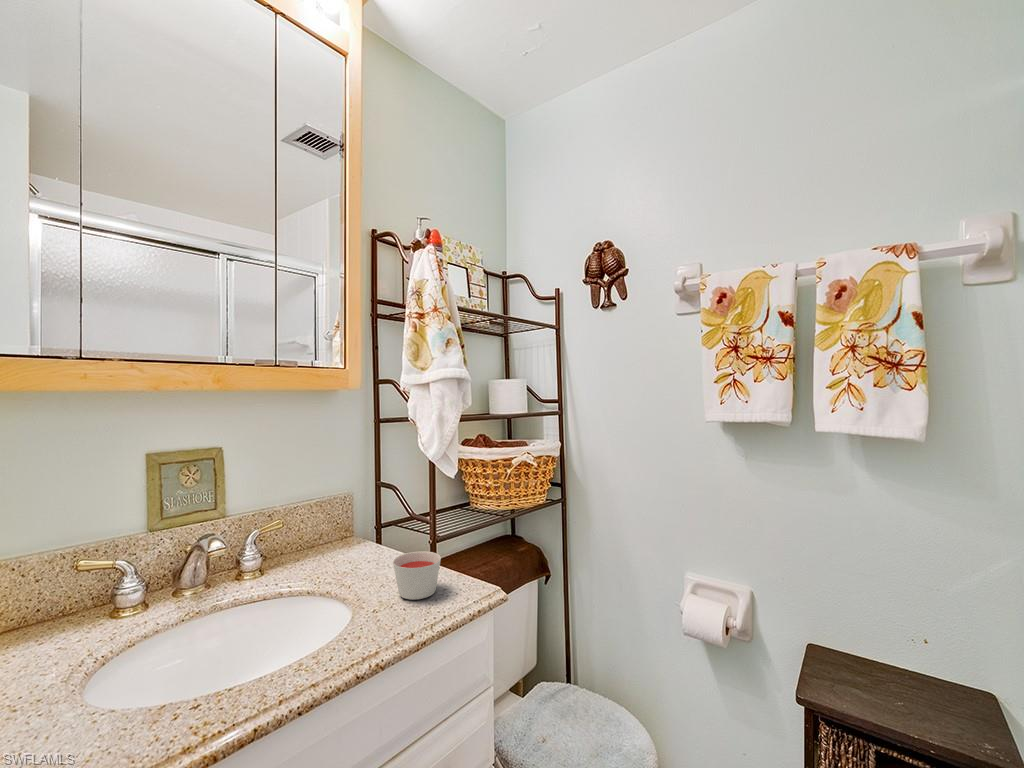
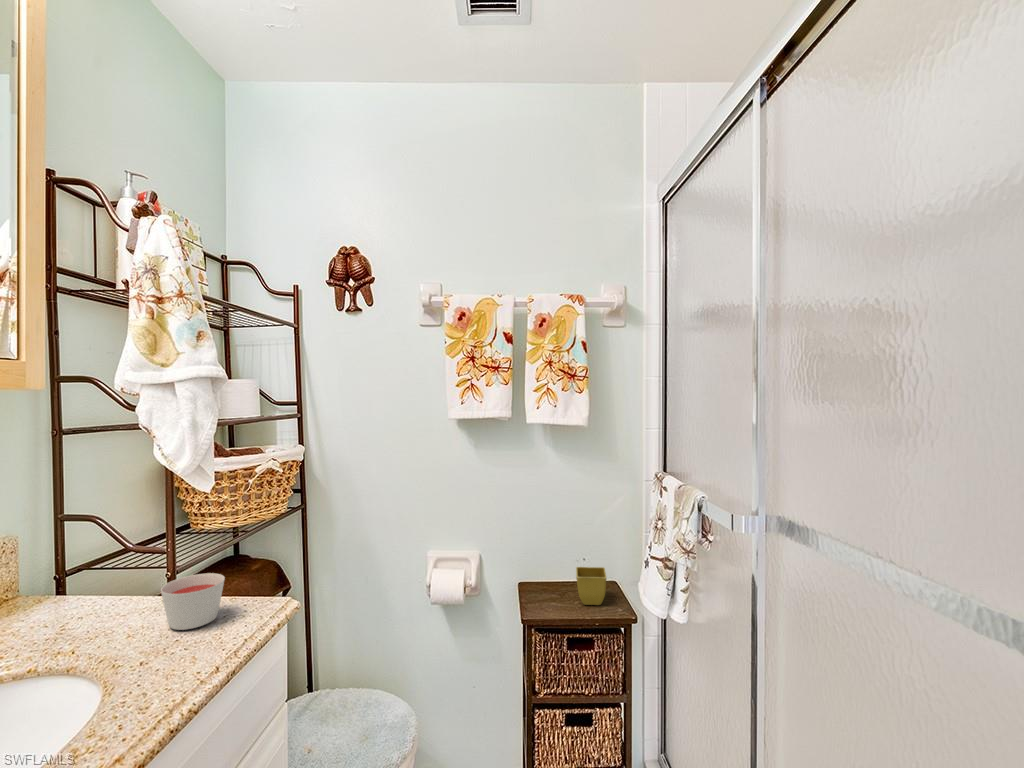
flower pot: none [901,646,963,718] -> present [576,567,606,605]

